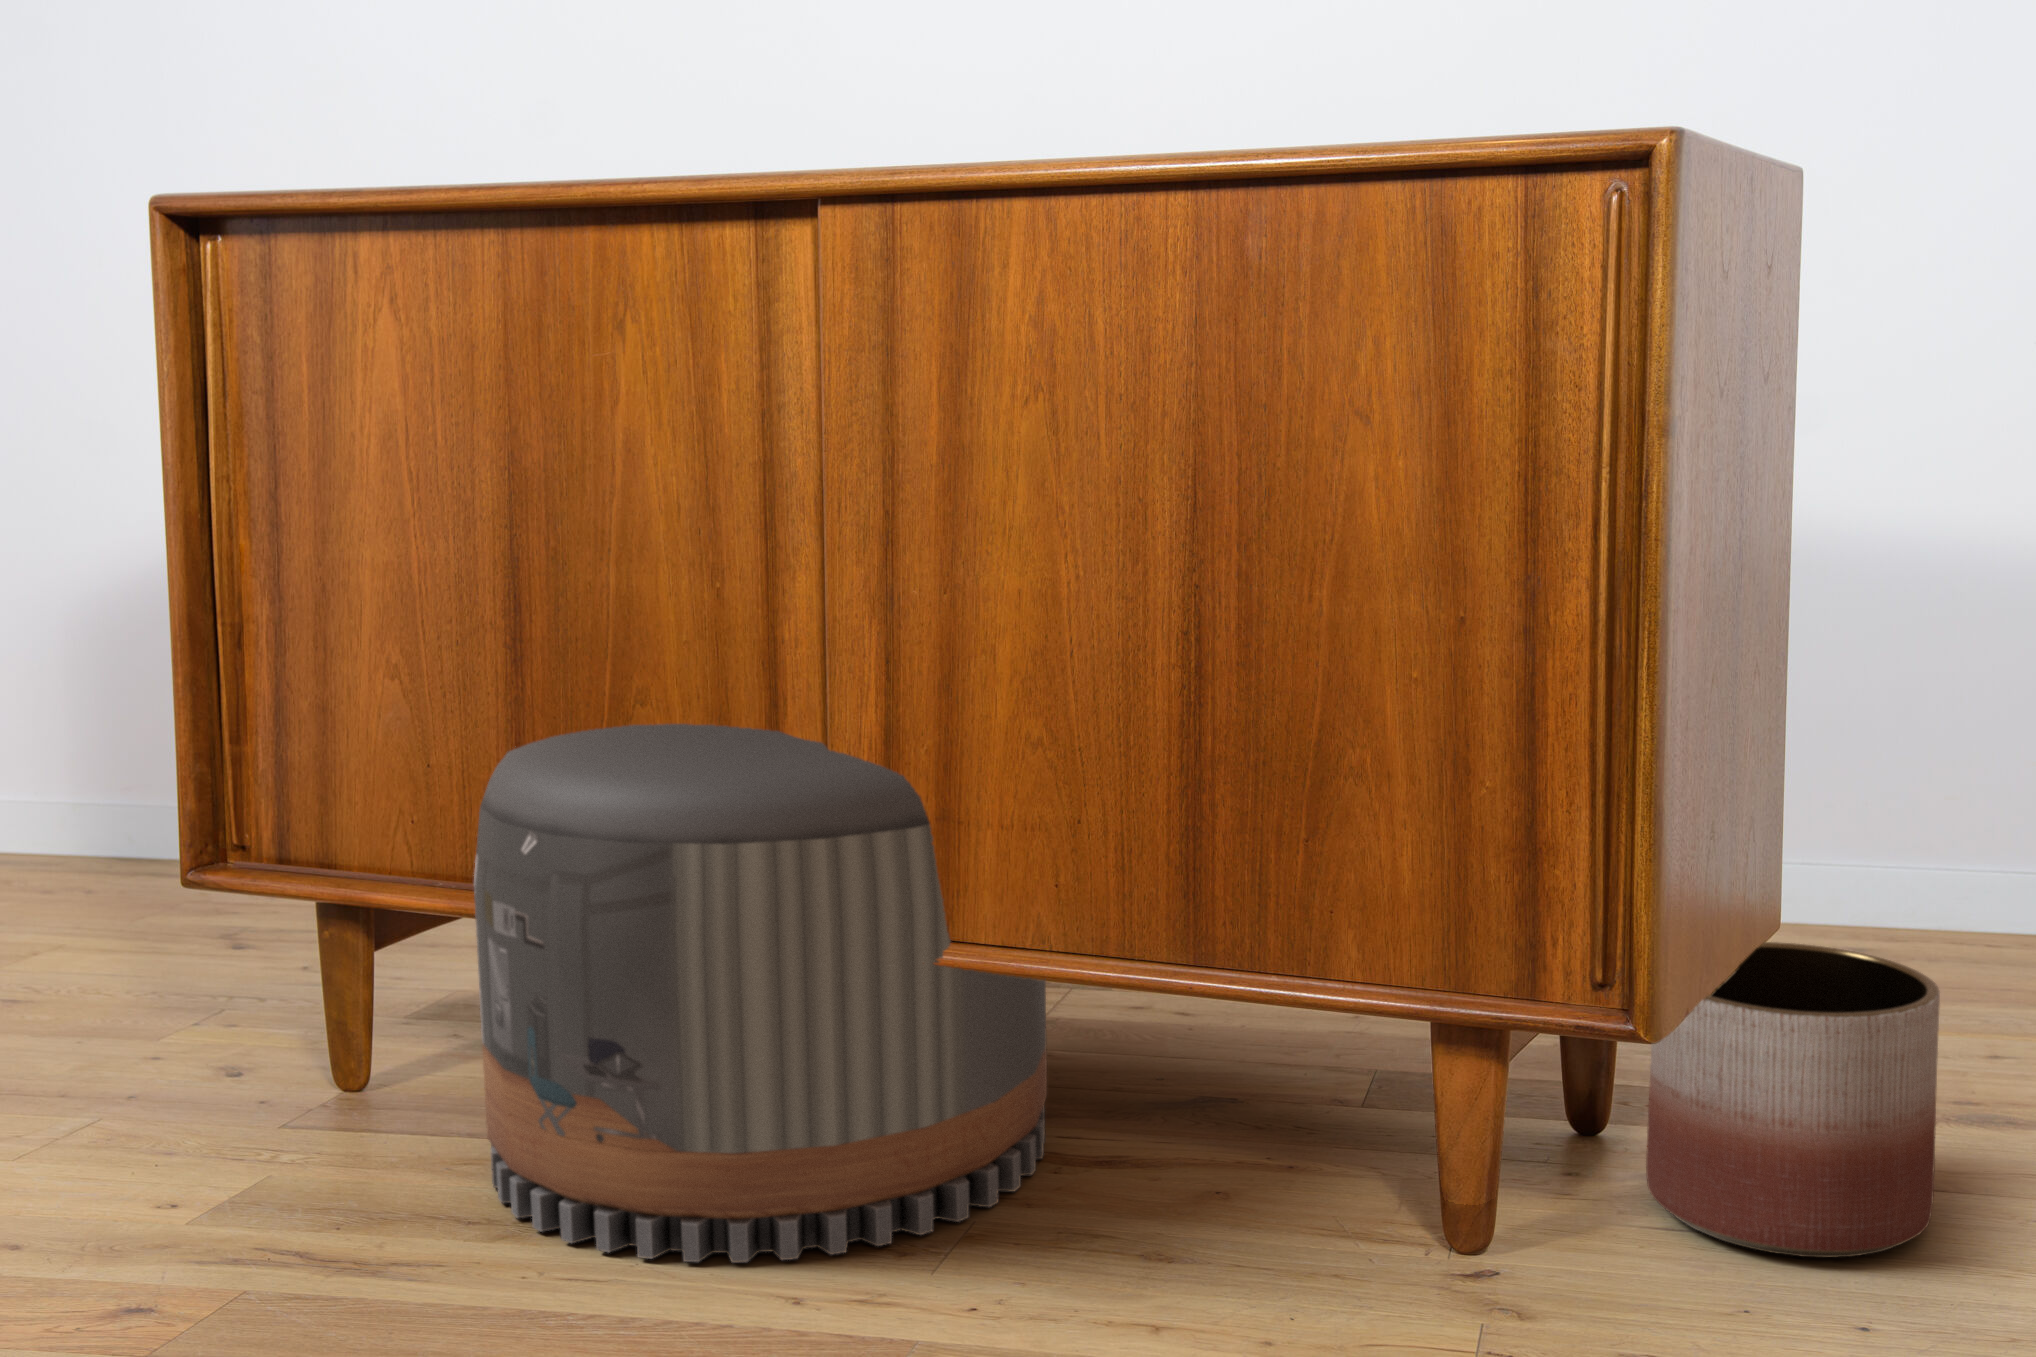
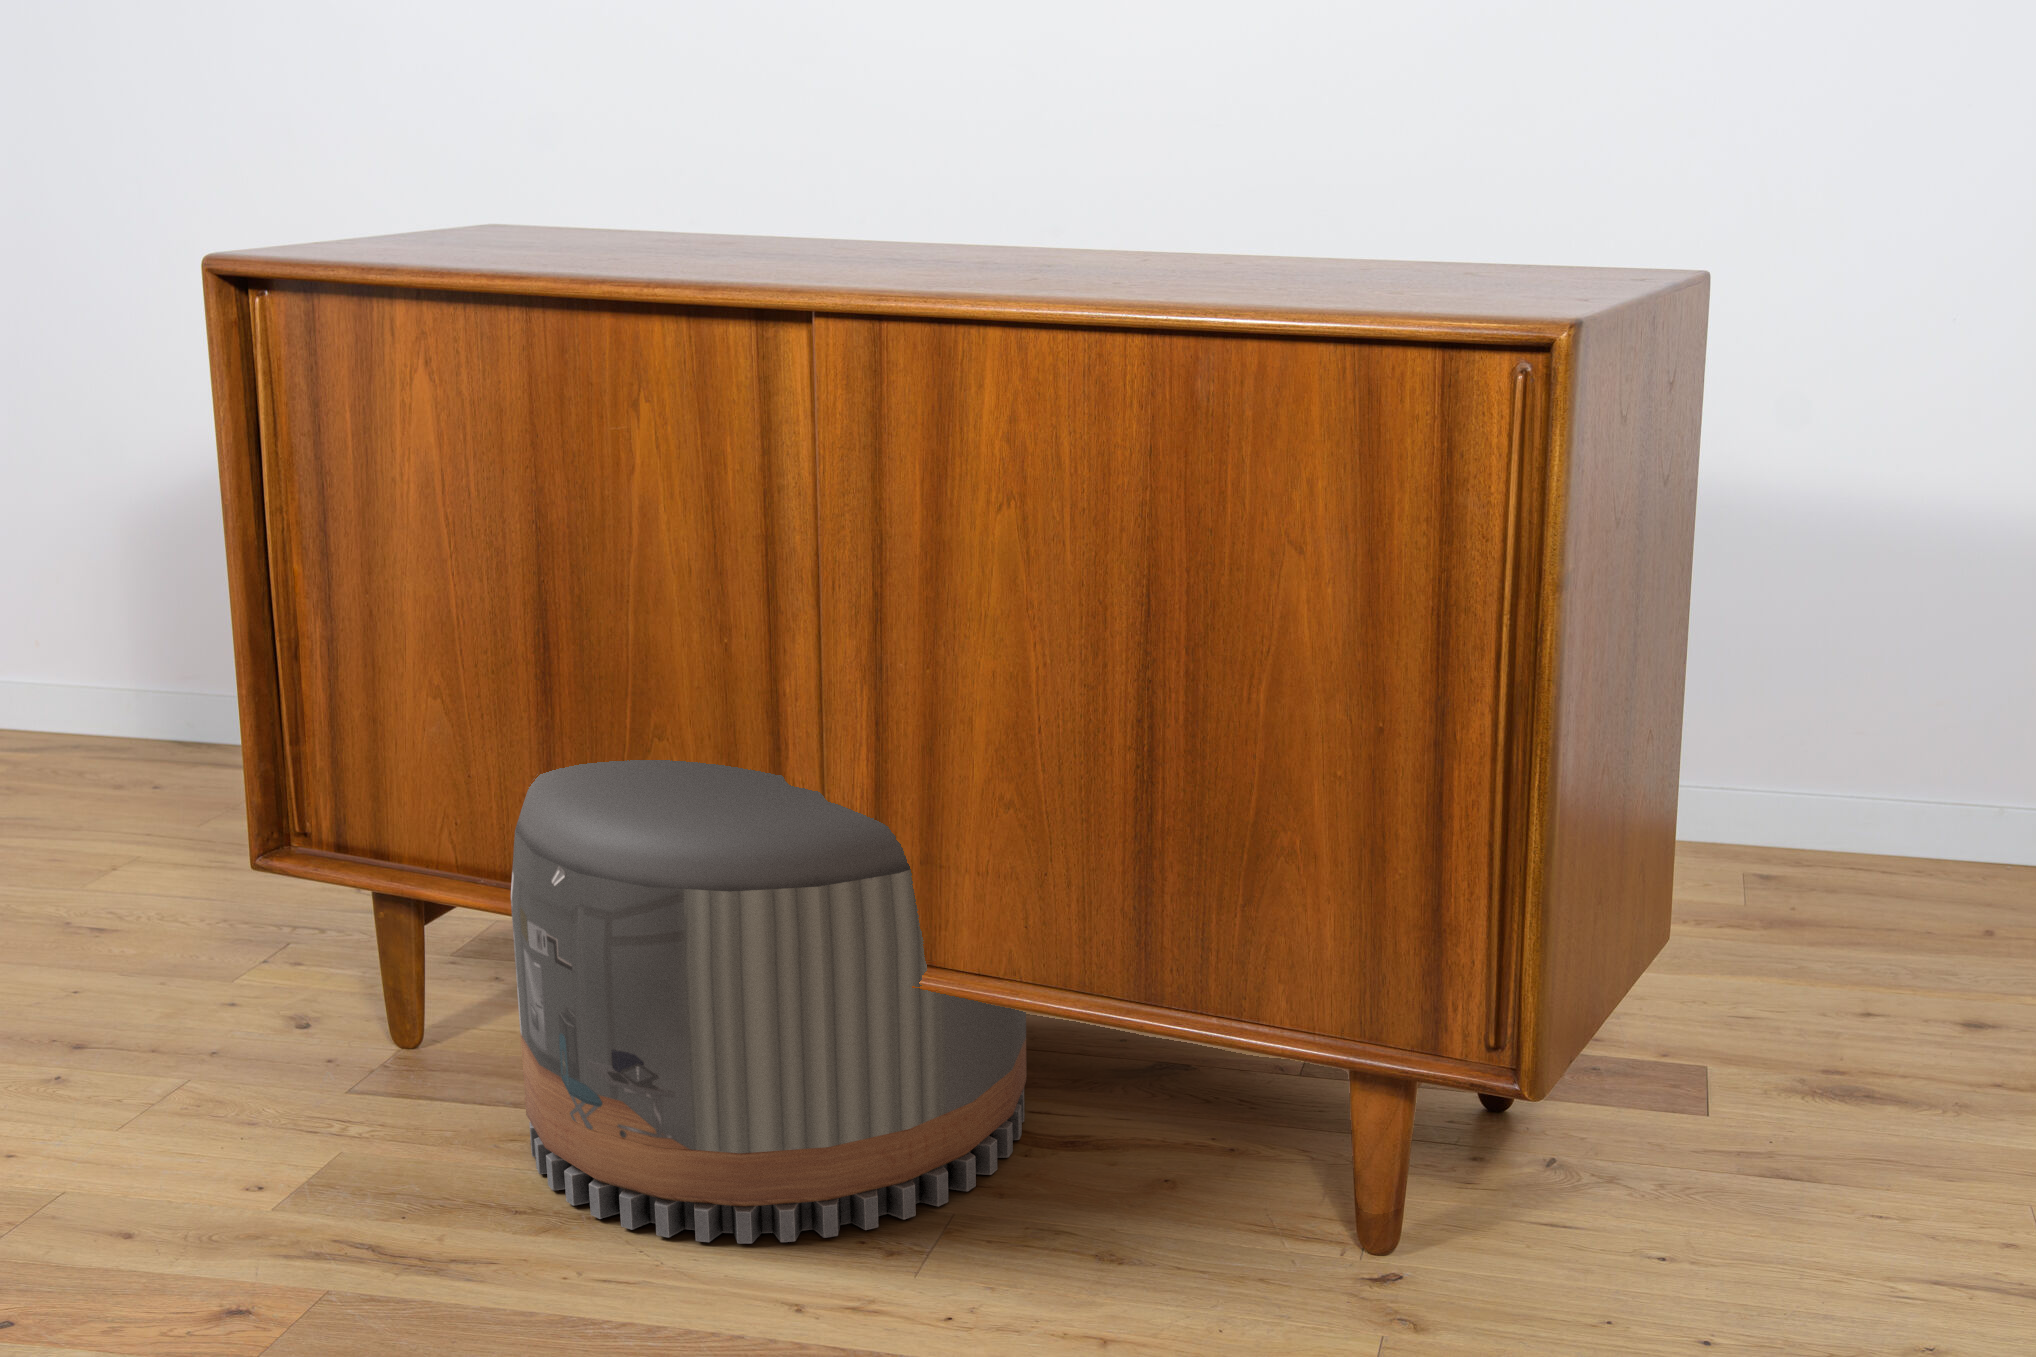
planter: present [1646,942,1940,1257] -> none [1554,971,1818,1268]

